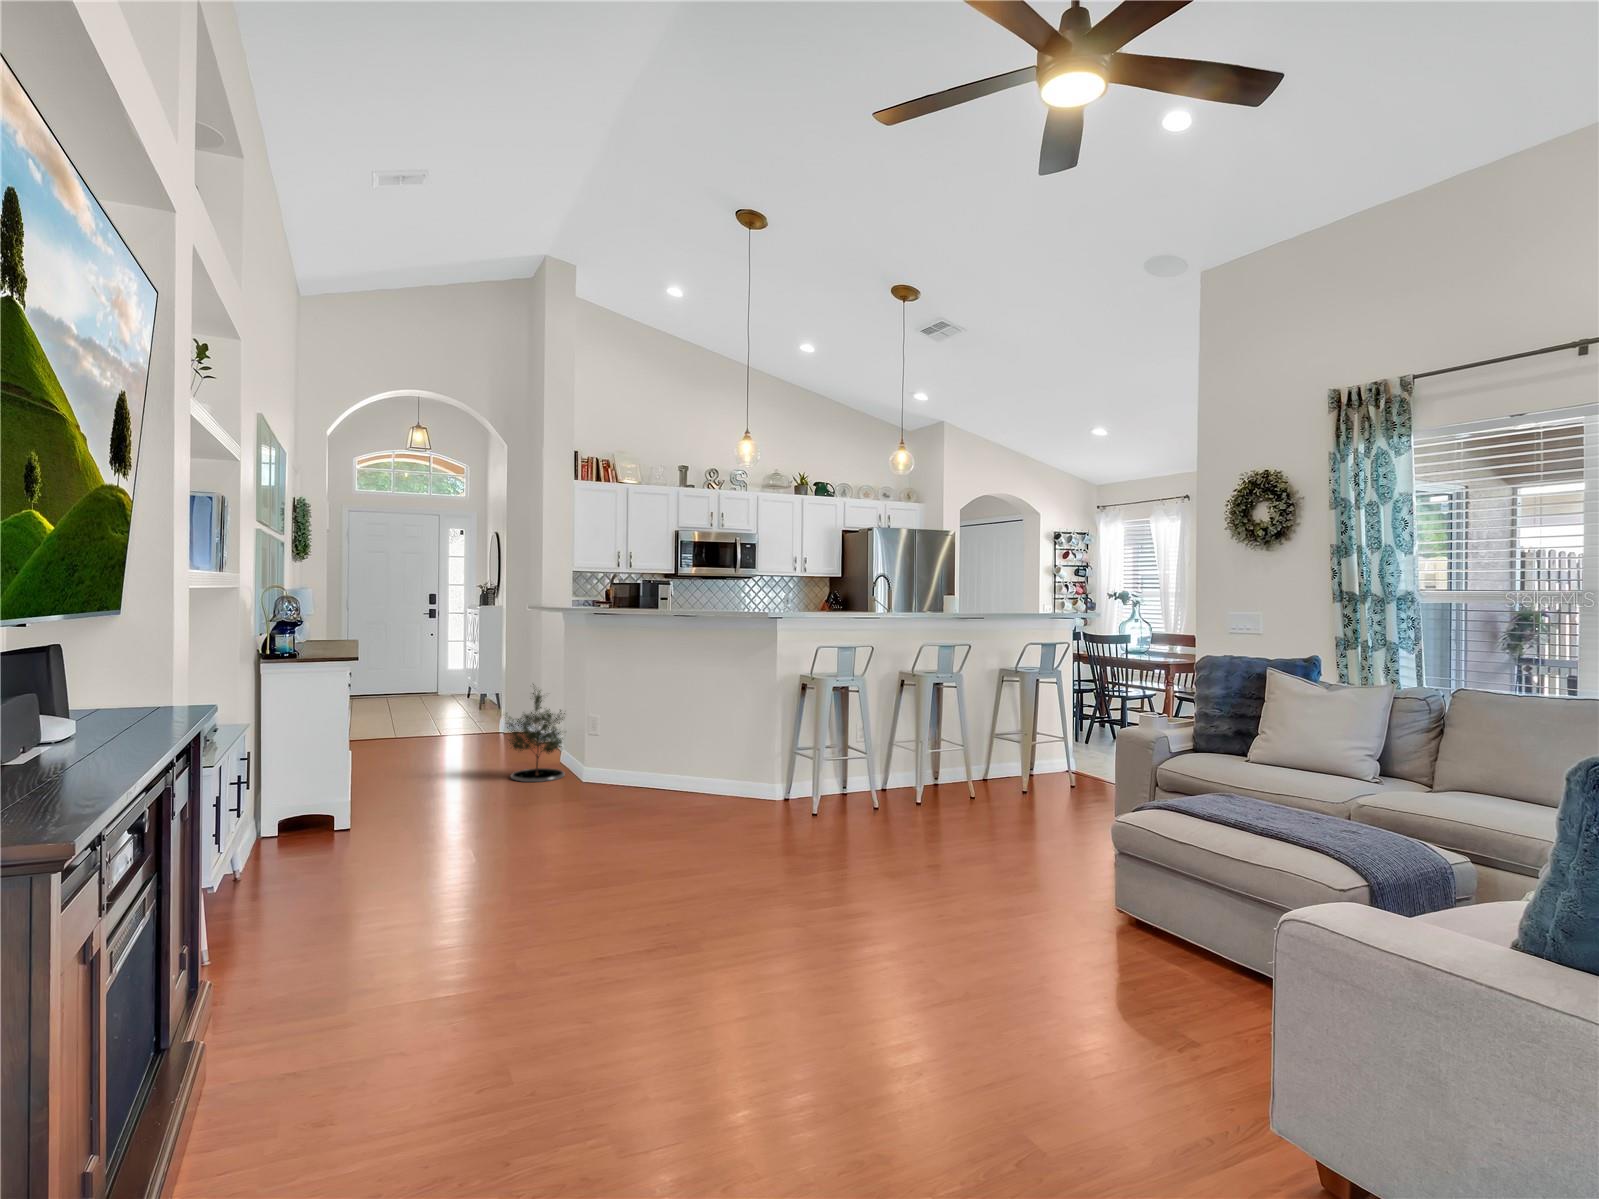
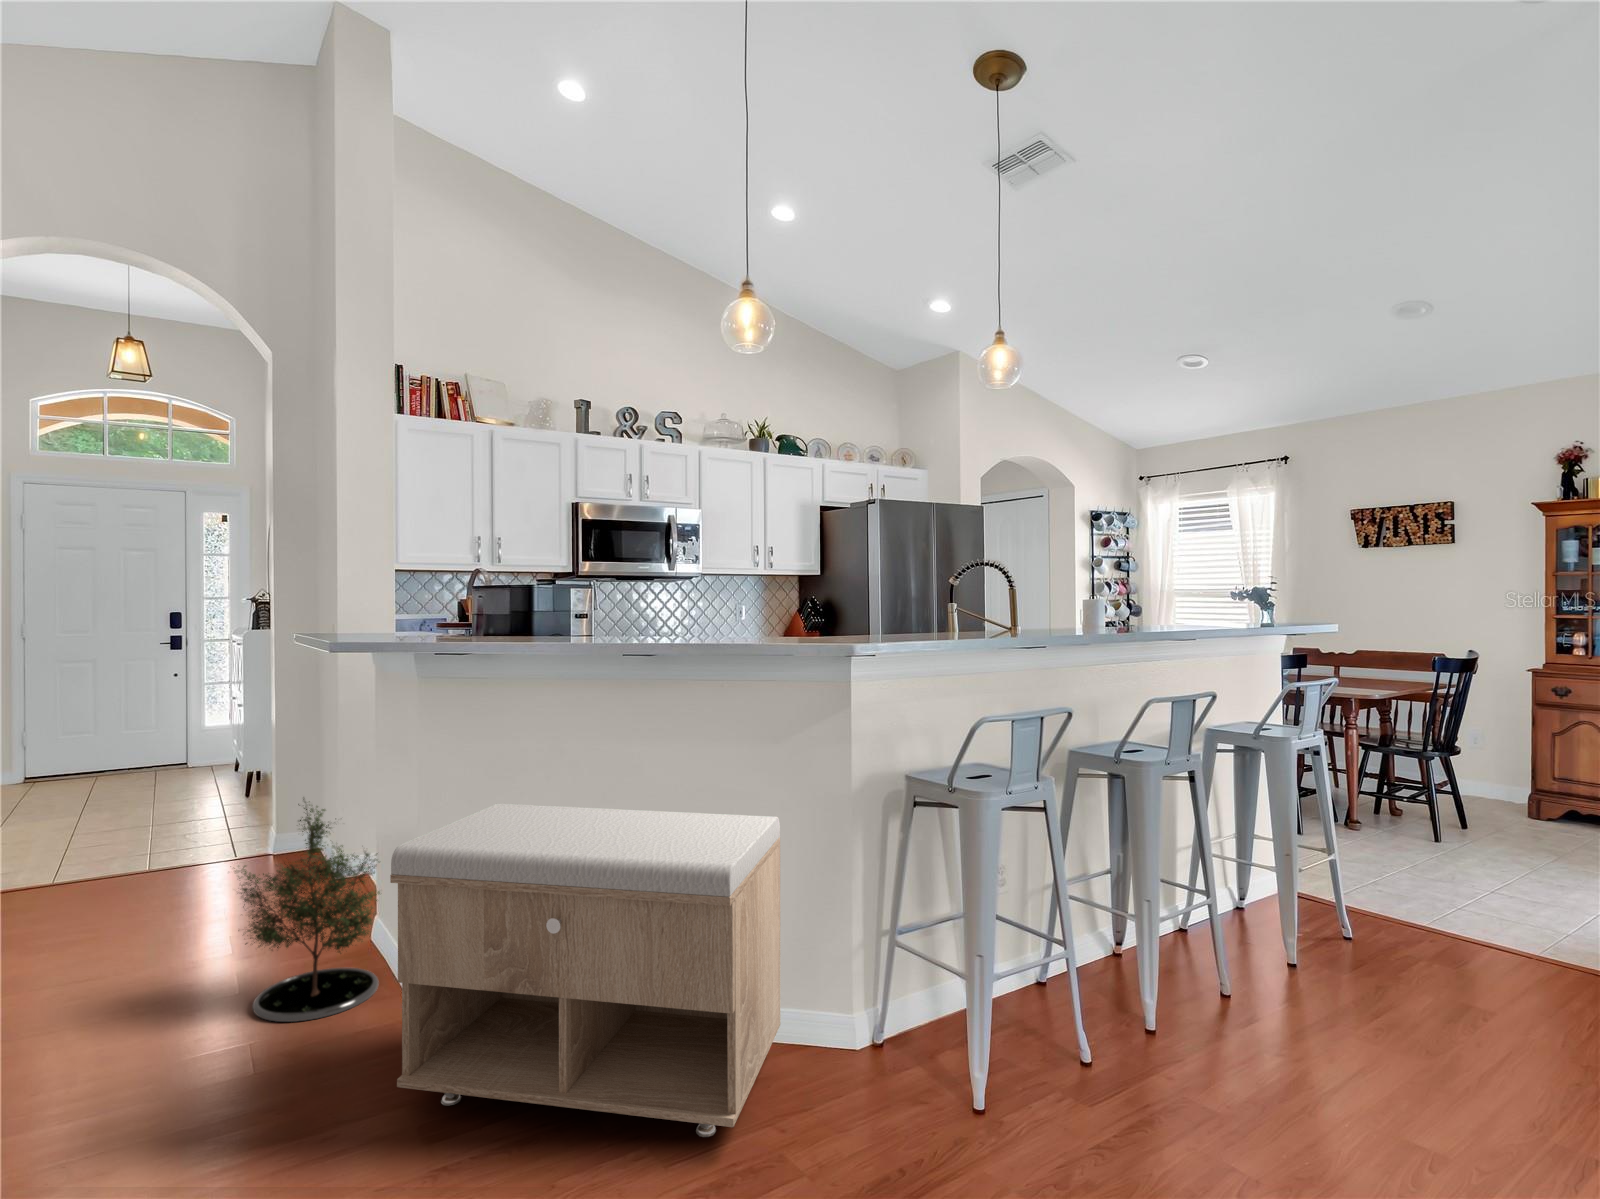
storage bench: none [574,685,742,815] -> present [390,804,781,1137]

